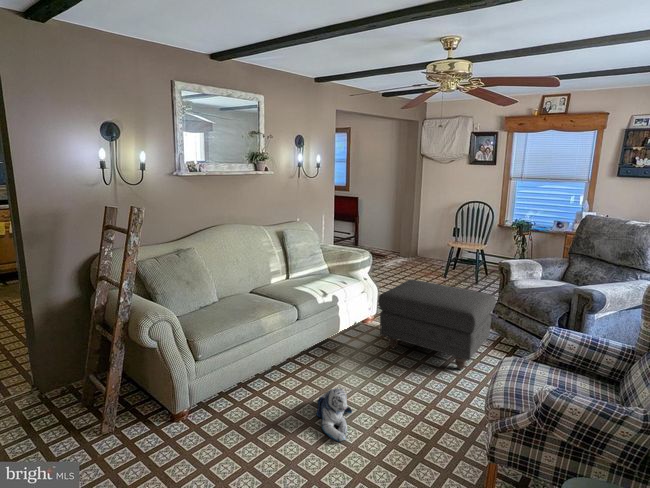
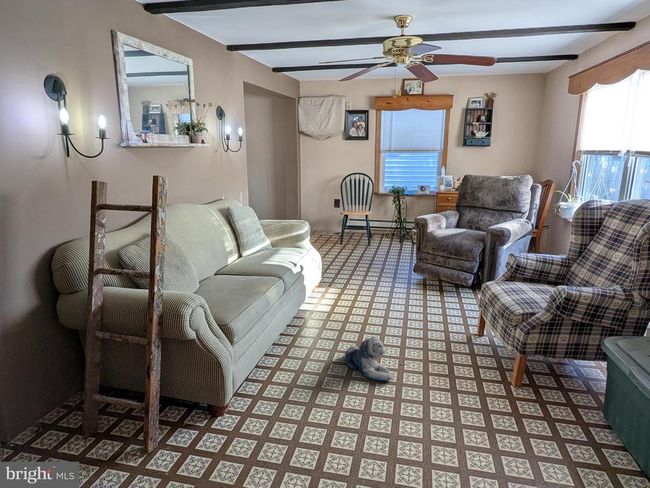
ottoman: present [378,279,496,369] -> none [344,242,436,310]

